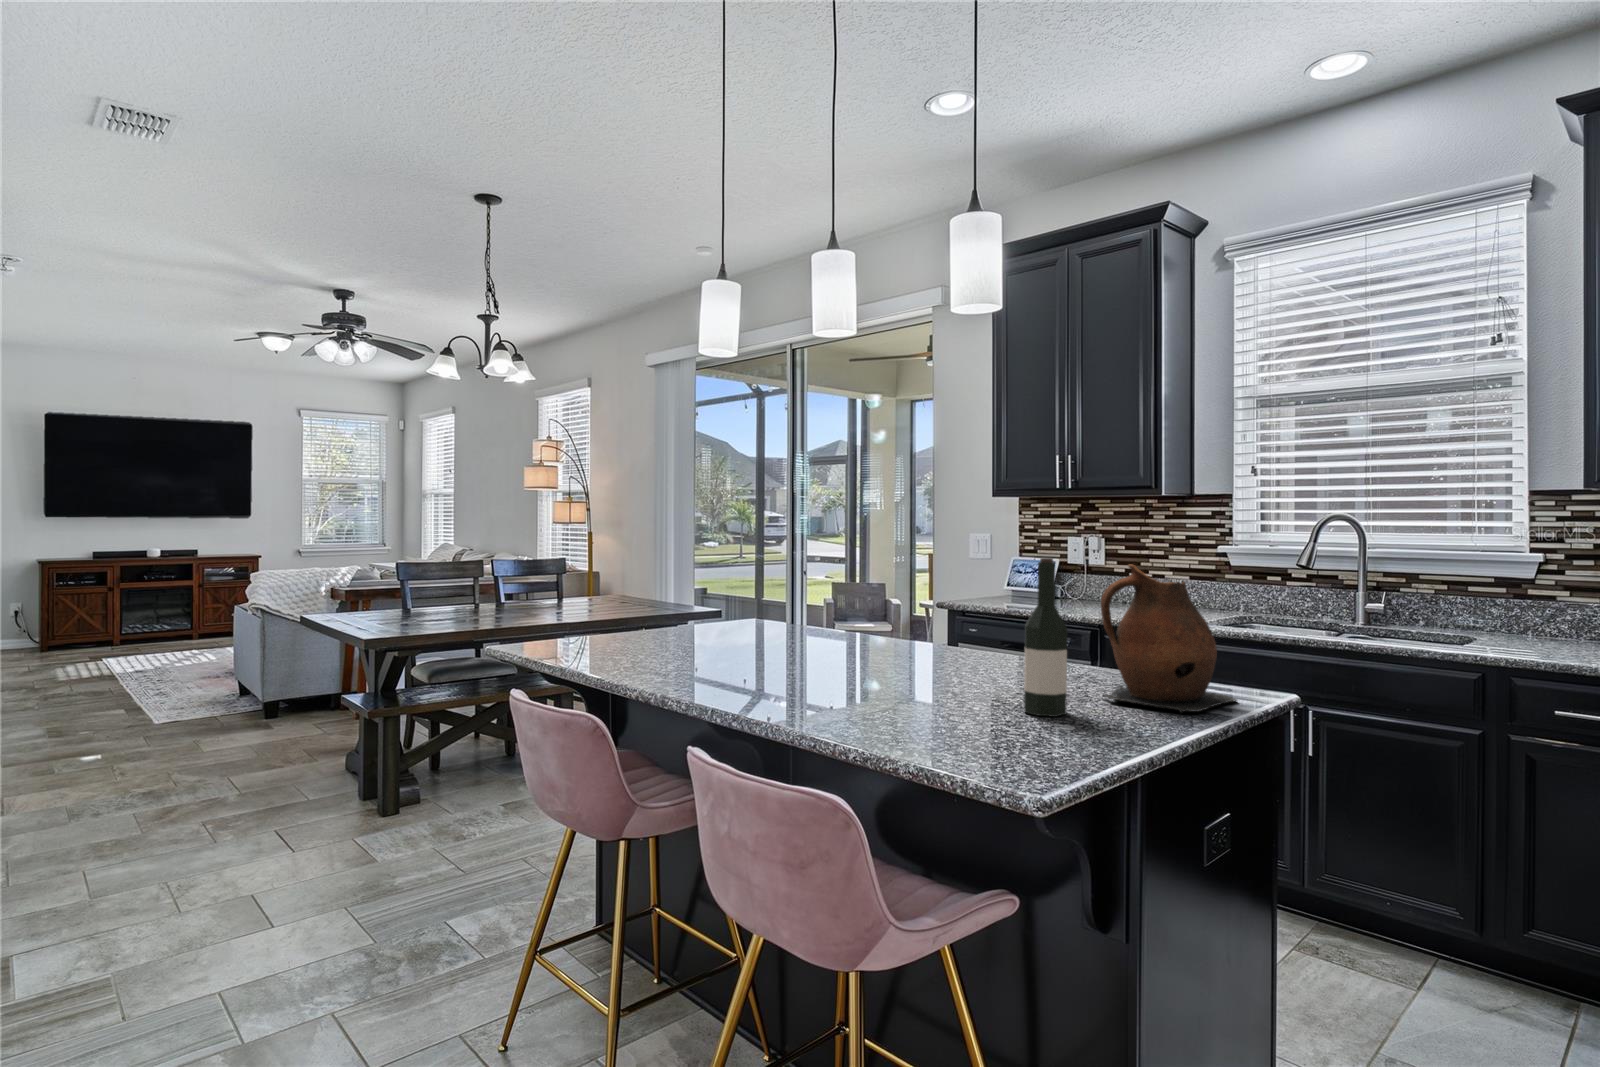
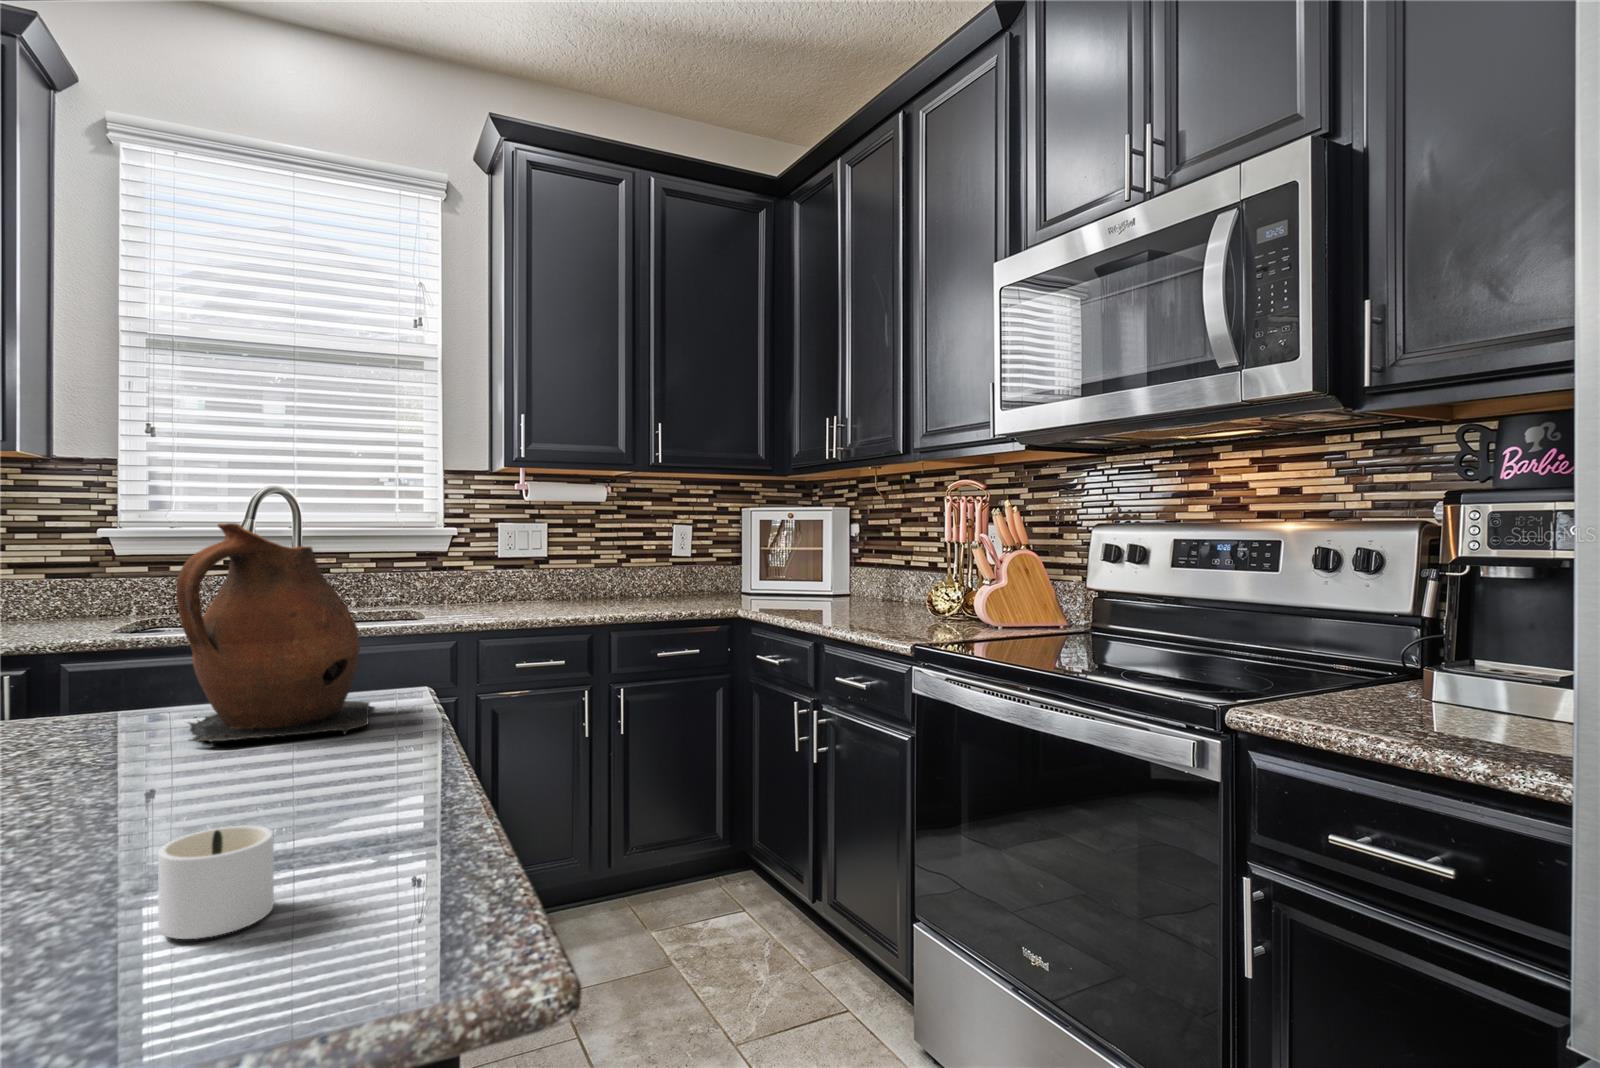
wine bottle: present [1024,558,1067,716] -> none [81,504,182,804]
candle: none [953,721,1018,769] -> present [158,825,274,939]

